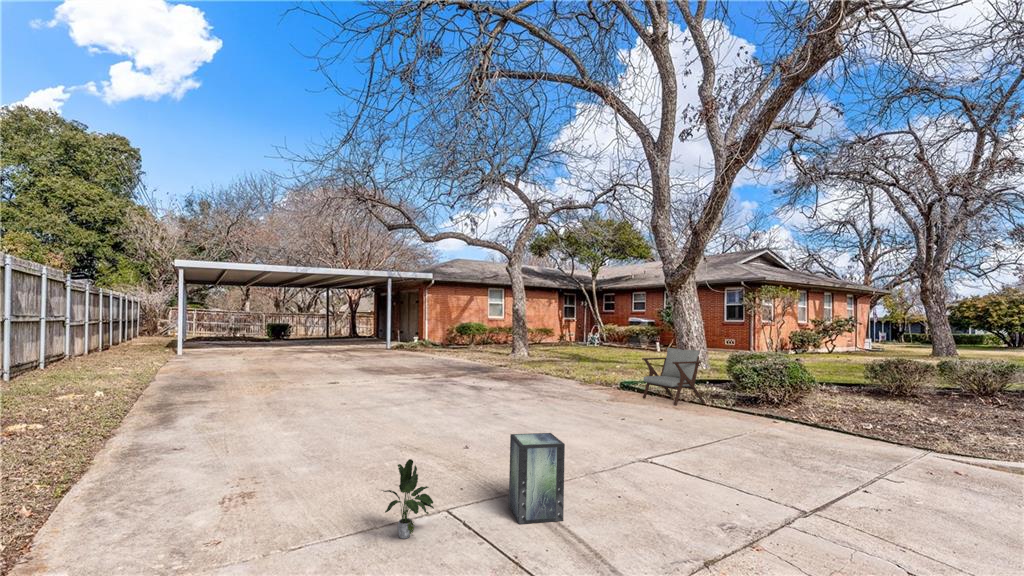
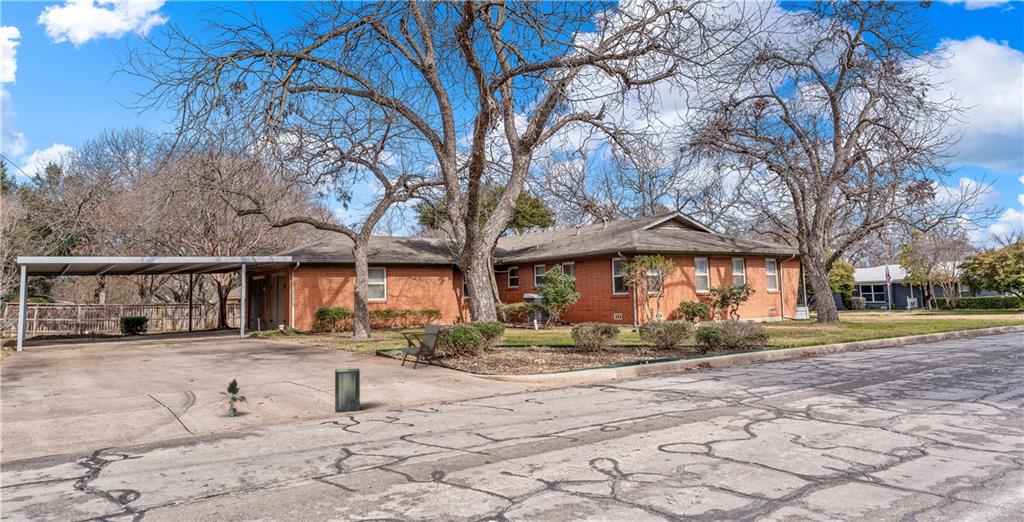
storage box: present [509,433,565,524] -> present [335,369,360,412]
potted plant: present [382,459,434,539] -> present [221,379,246,416]

